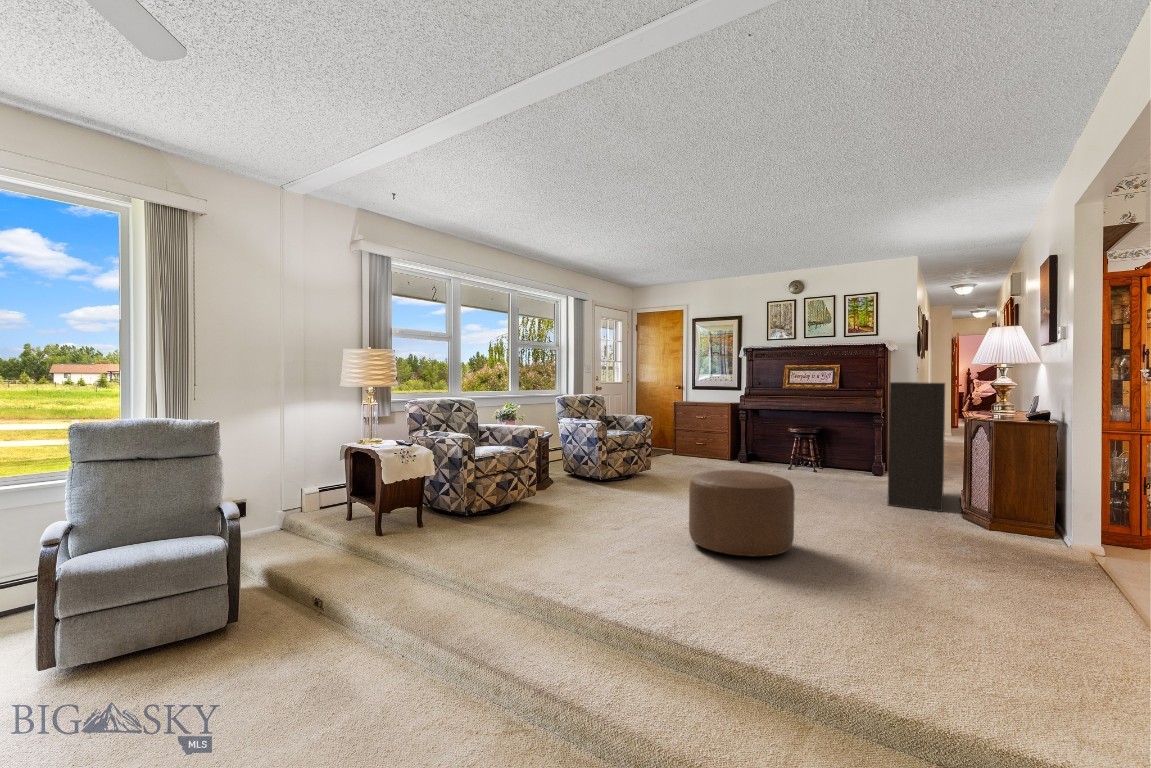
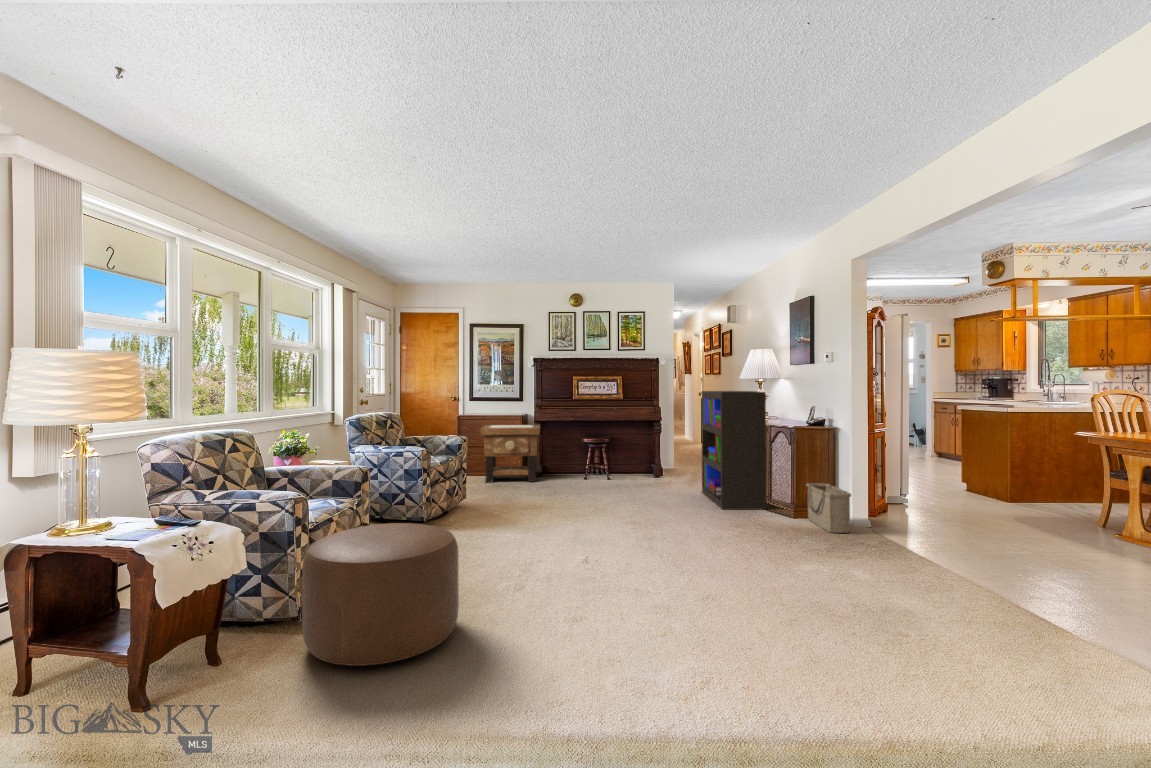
side table: none [686,411,749,465] -> present [481,425,540,483]
ottoman: present [689,470,795,556] -> present [302,523,459,666]
basket: none [971,485,1010,541] -> present [807,483,851,533]

